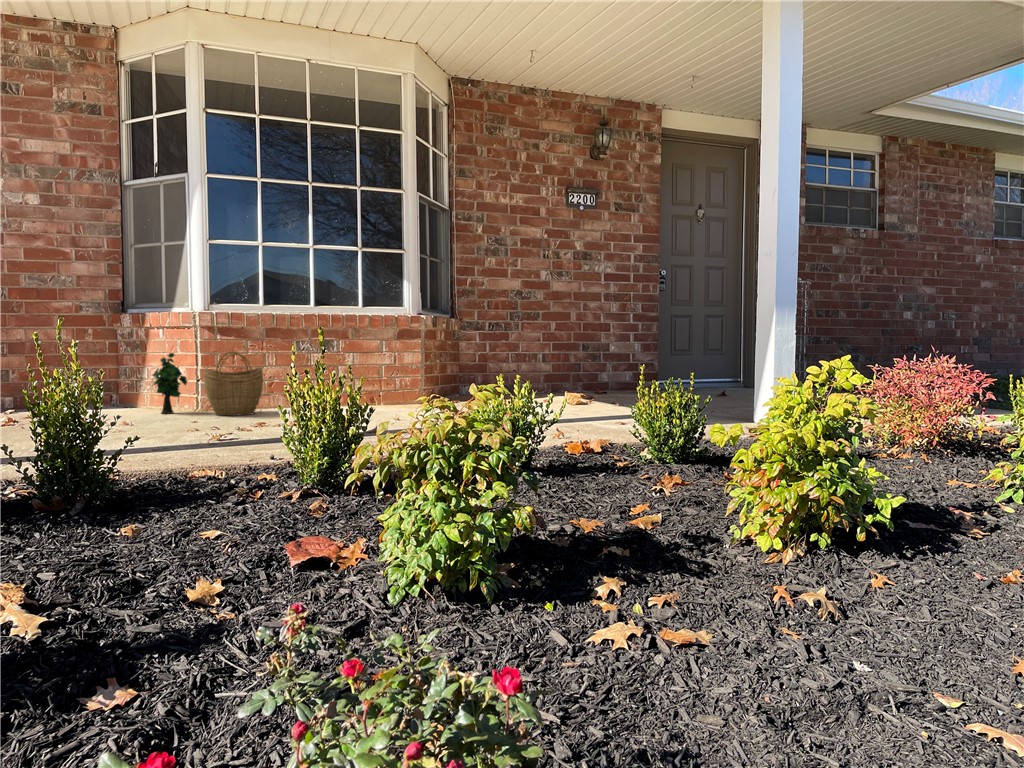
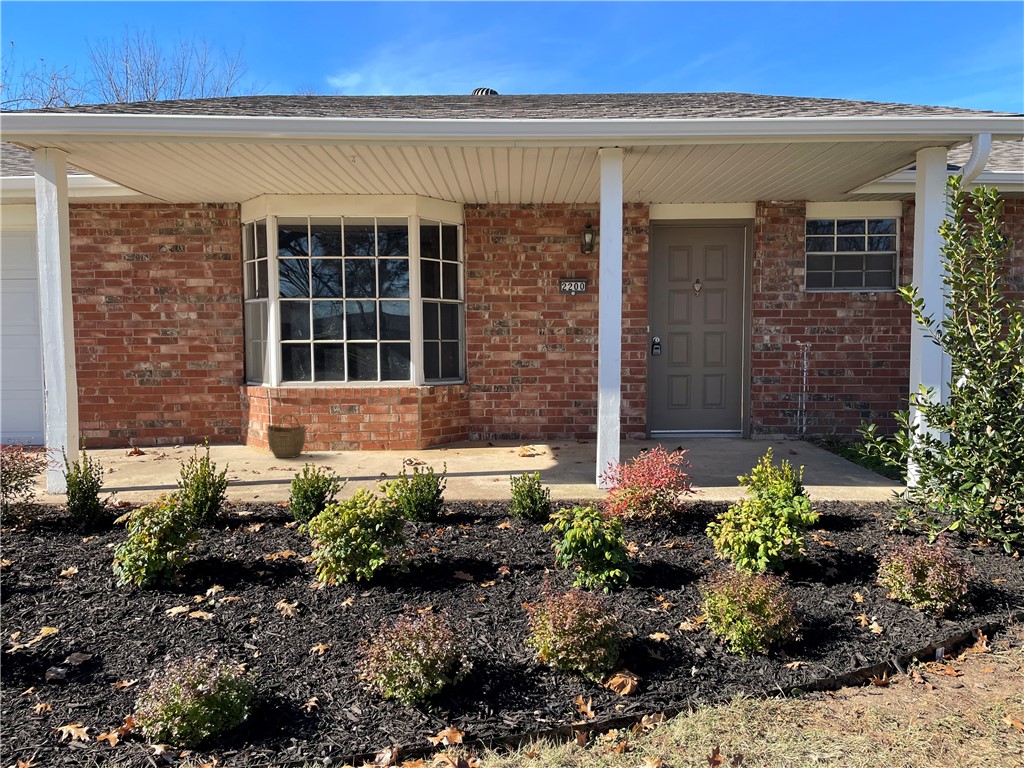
decorative plant: present [152,353,187,414] -> none [242,414,265,454]

